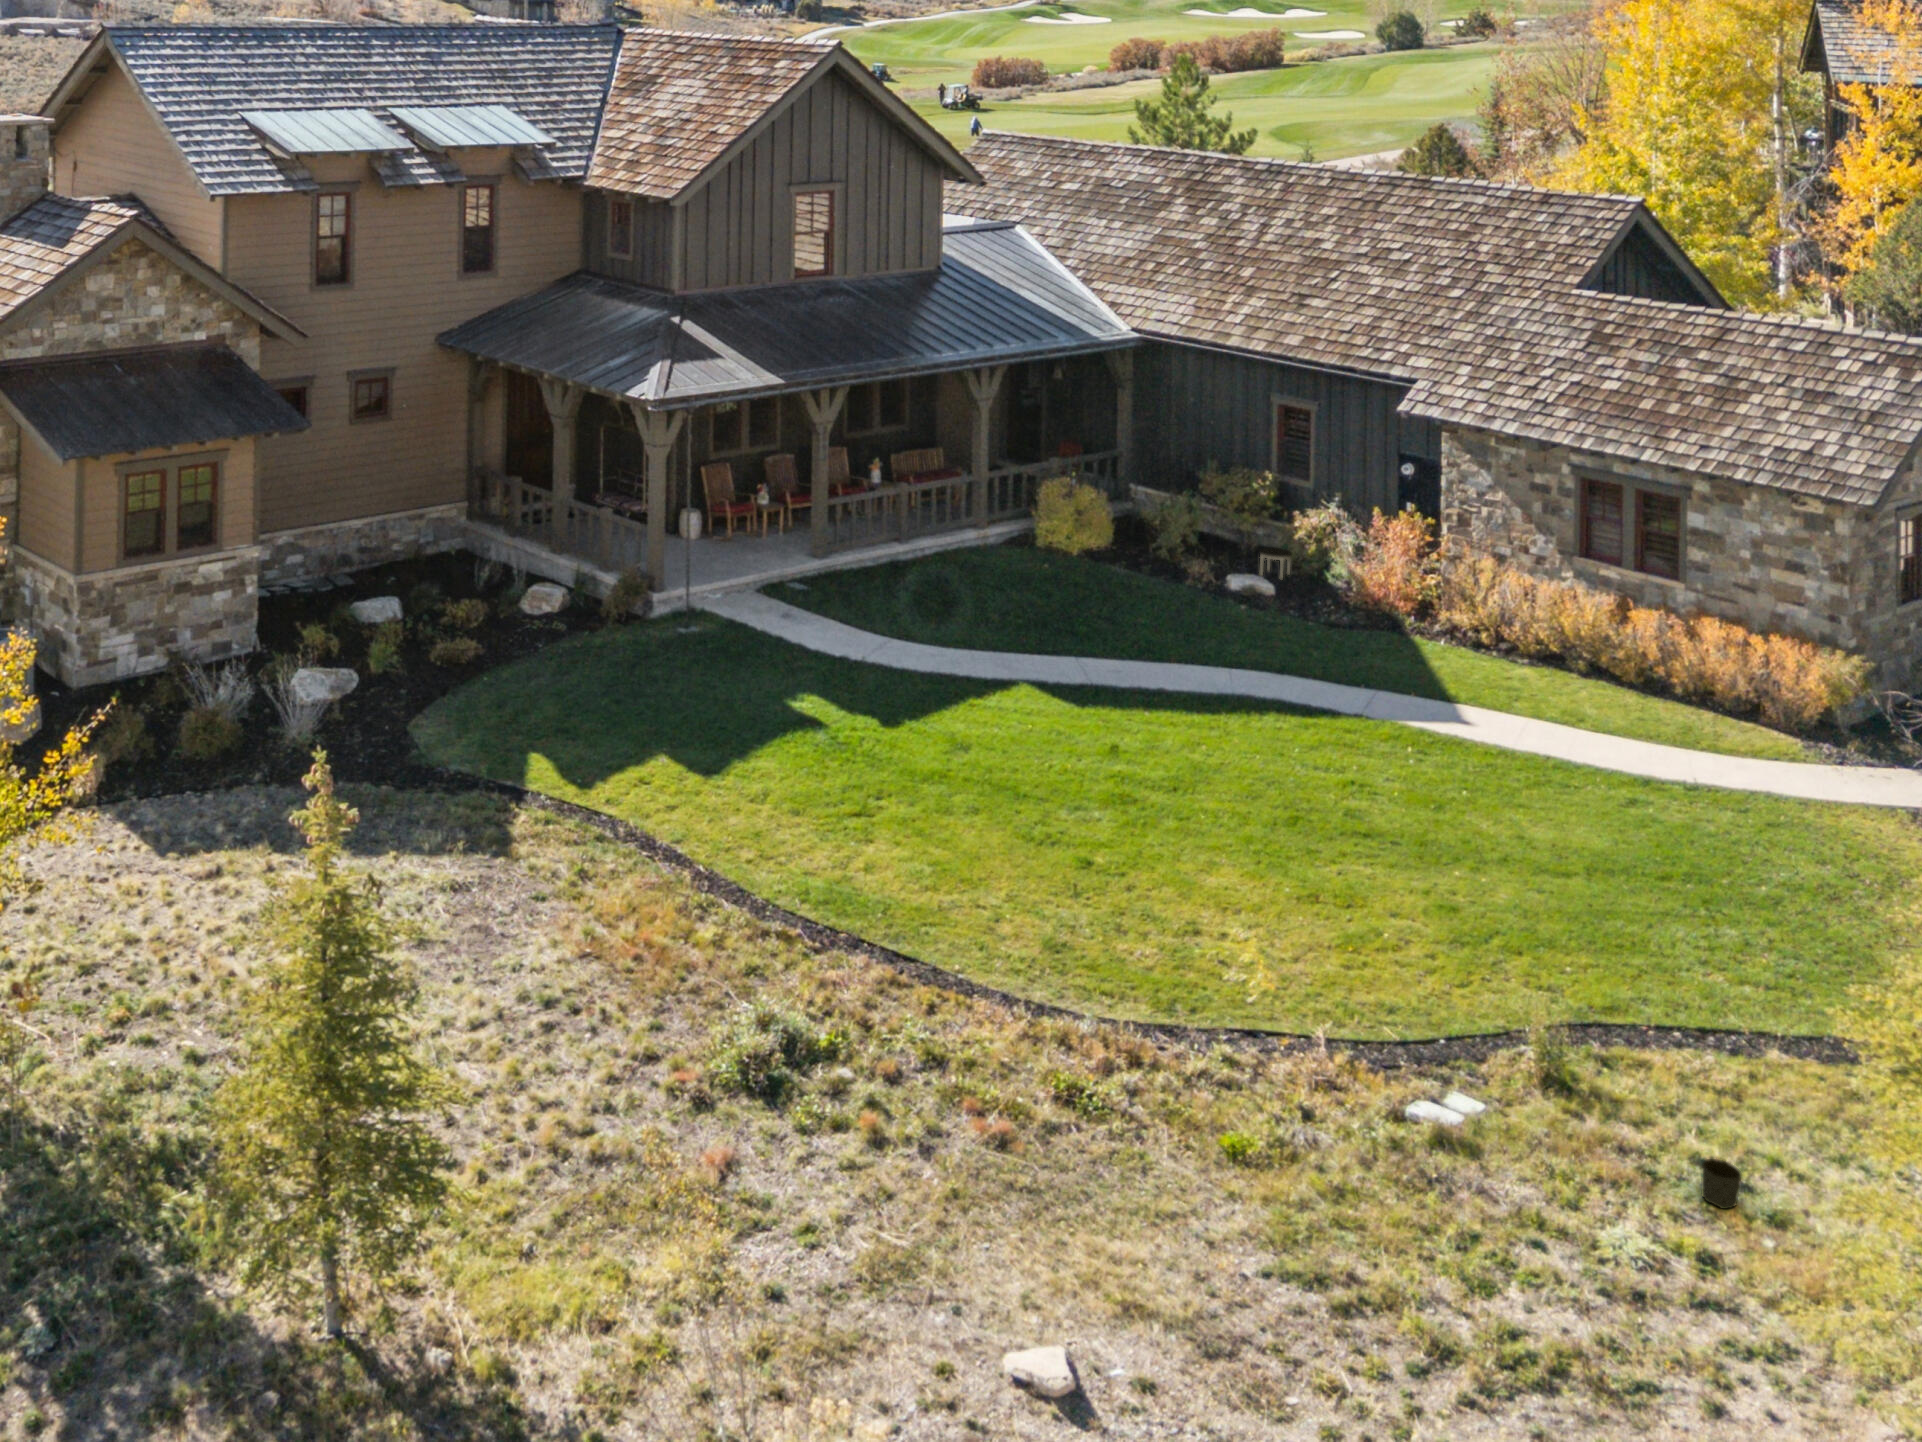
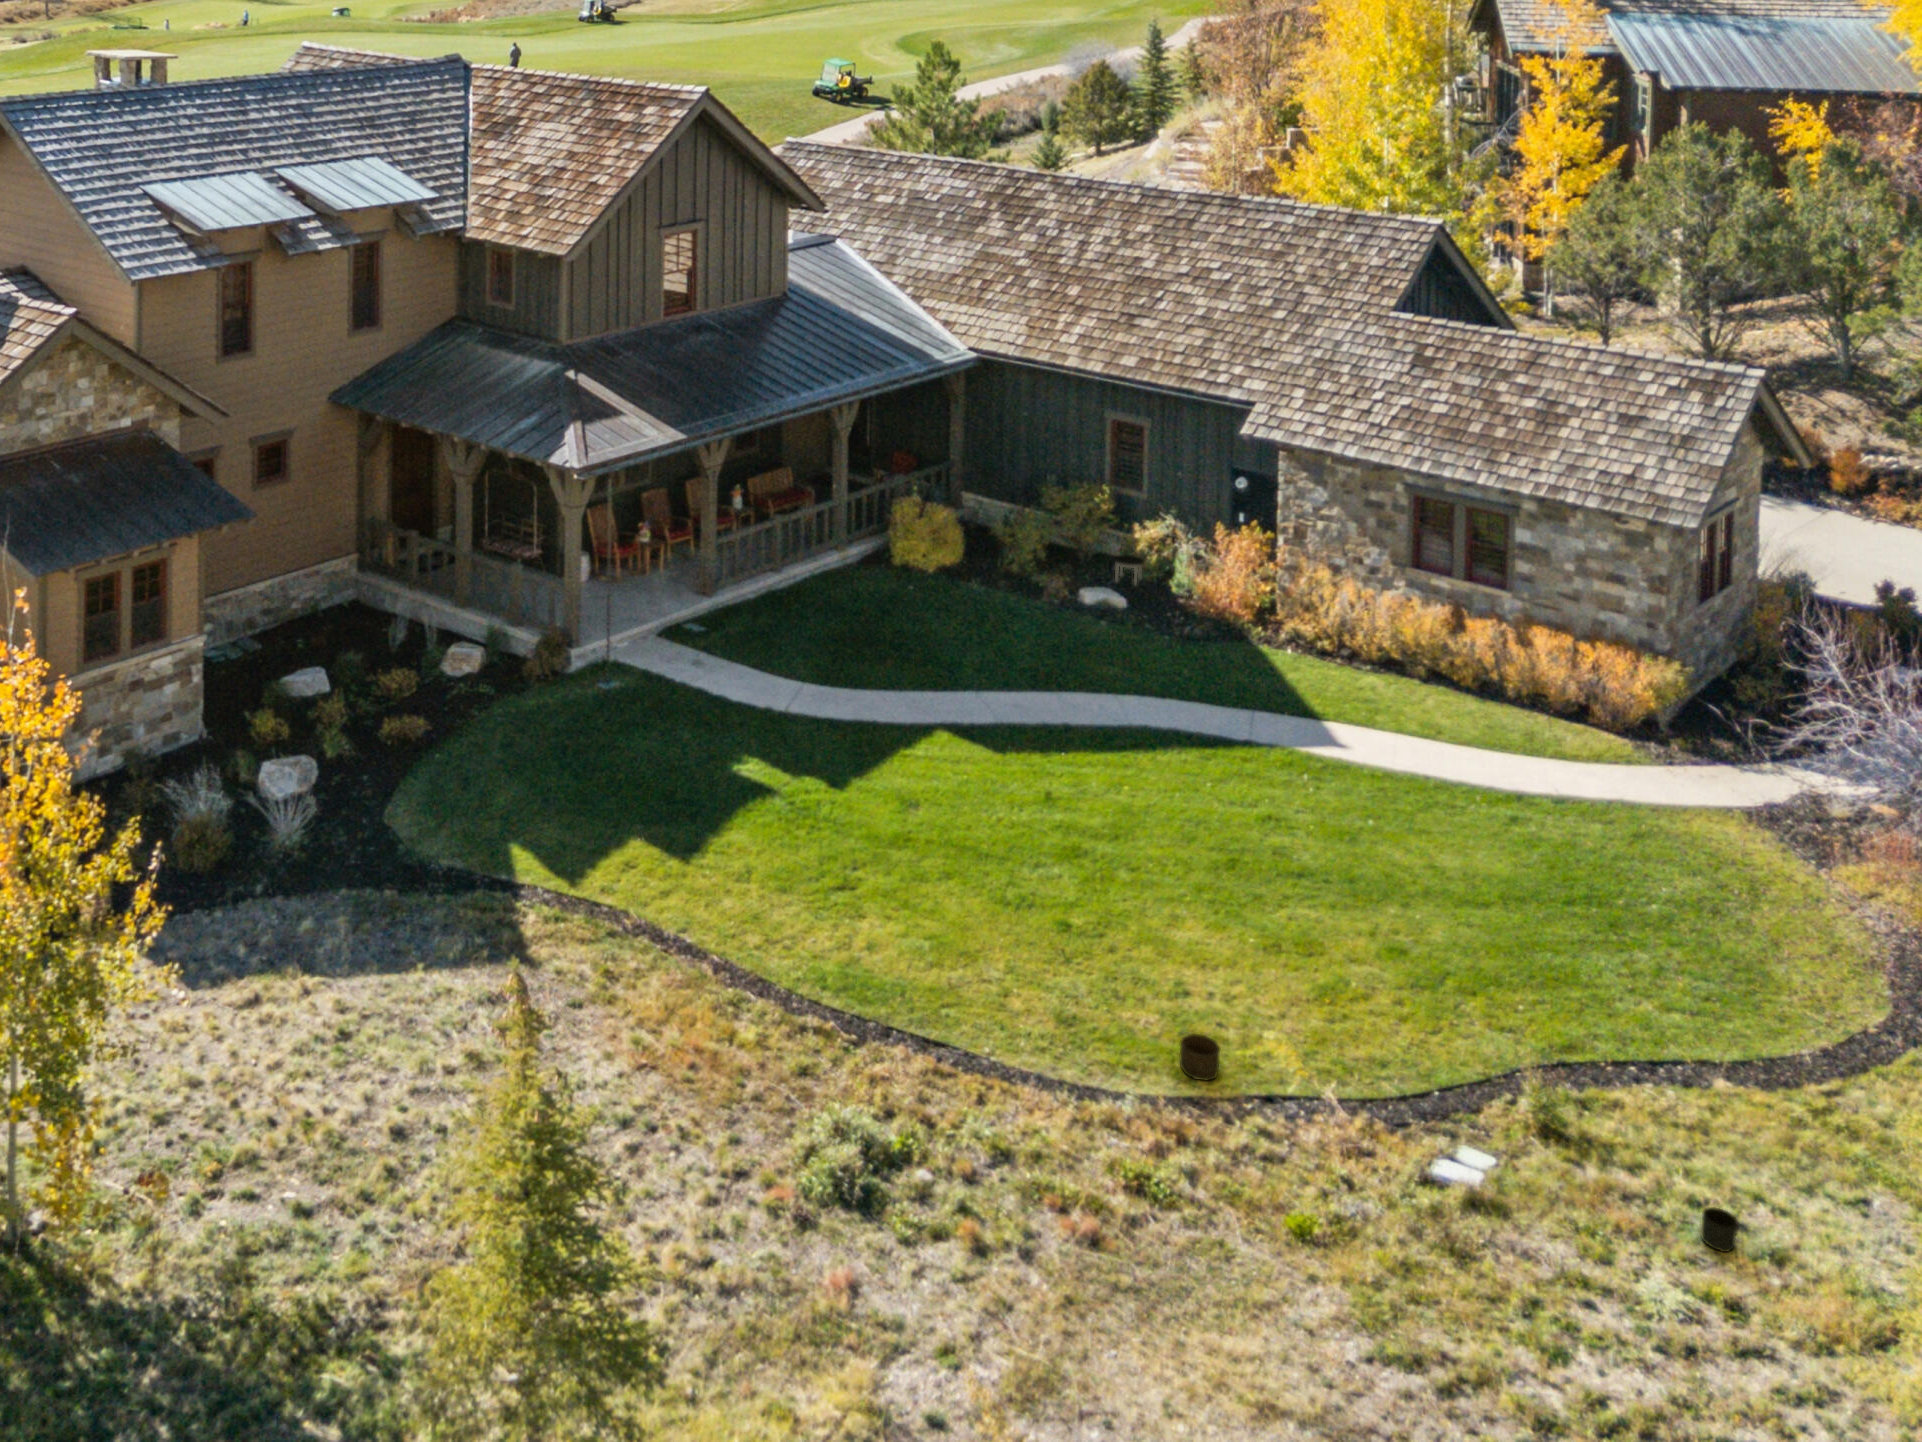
wooden bucket: none [1158,961,1203,1011] -> present [1180,1034,1220,1080]

